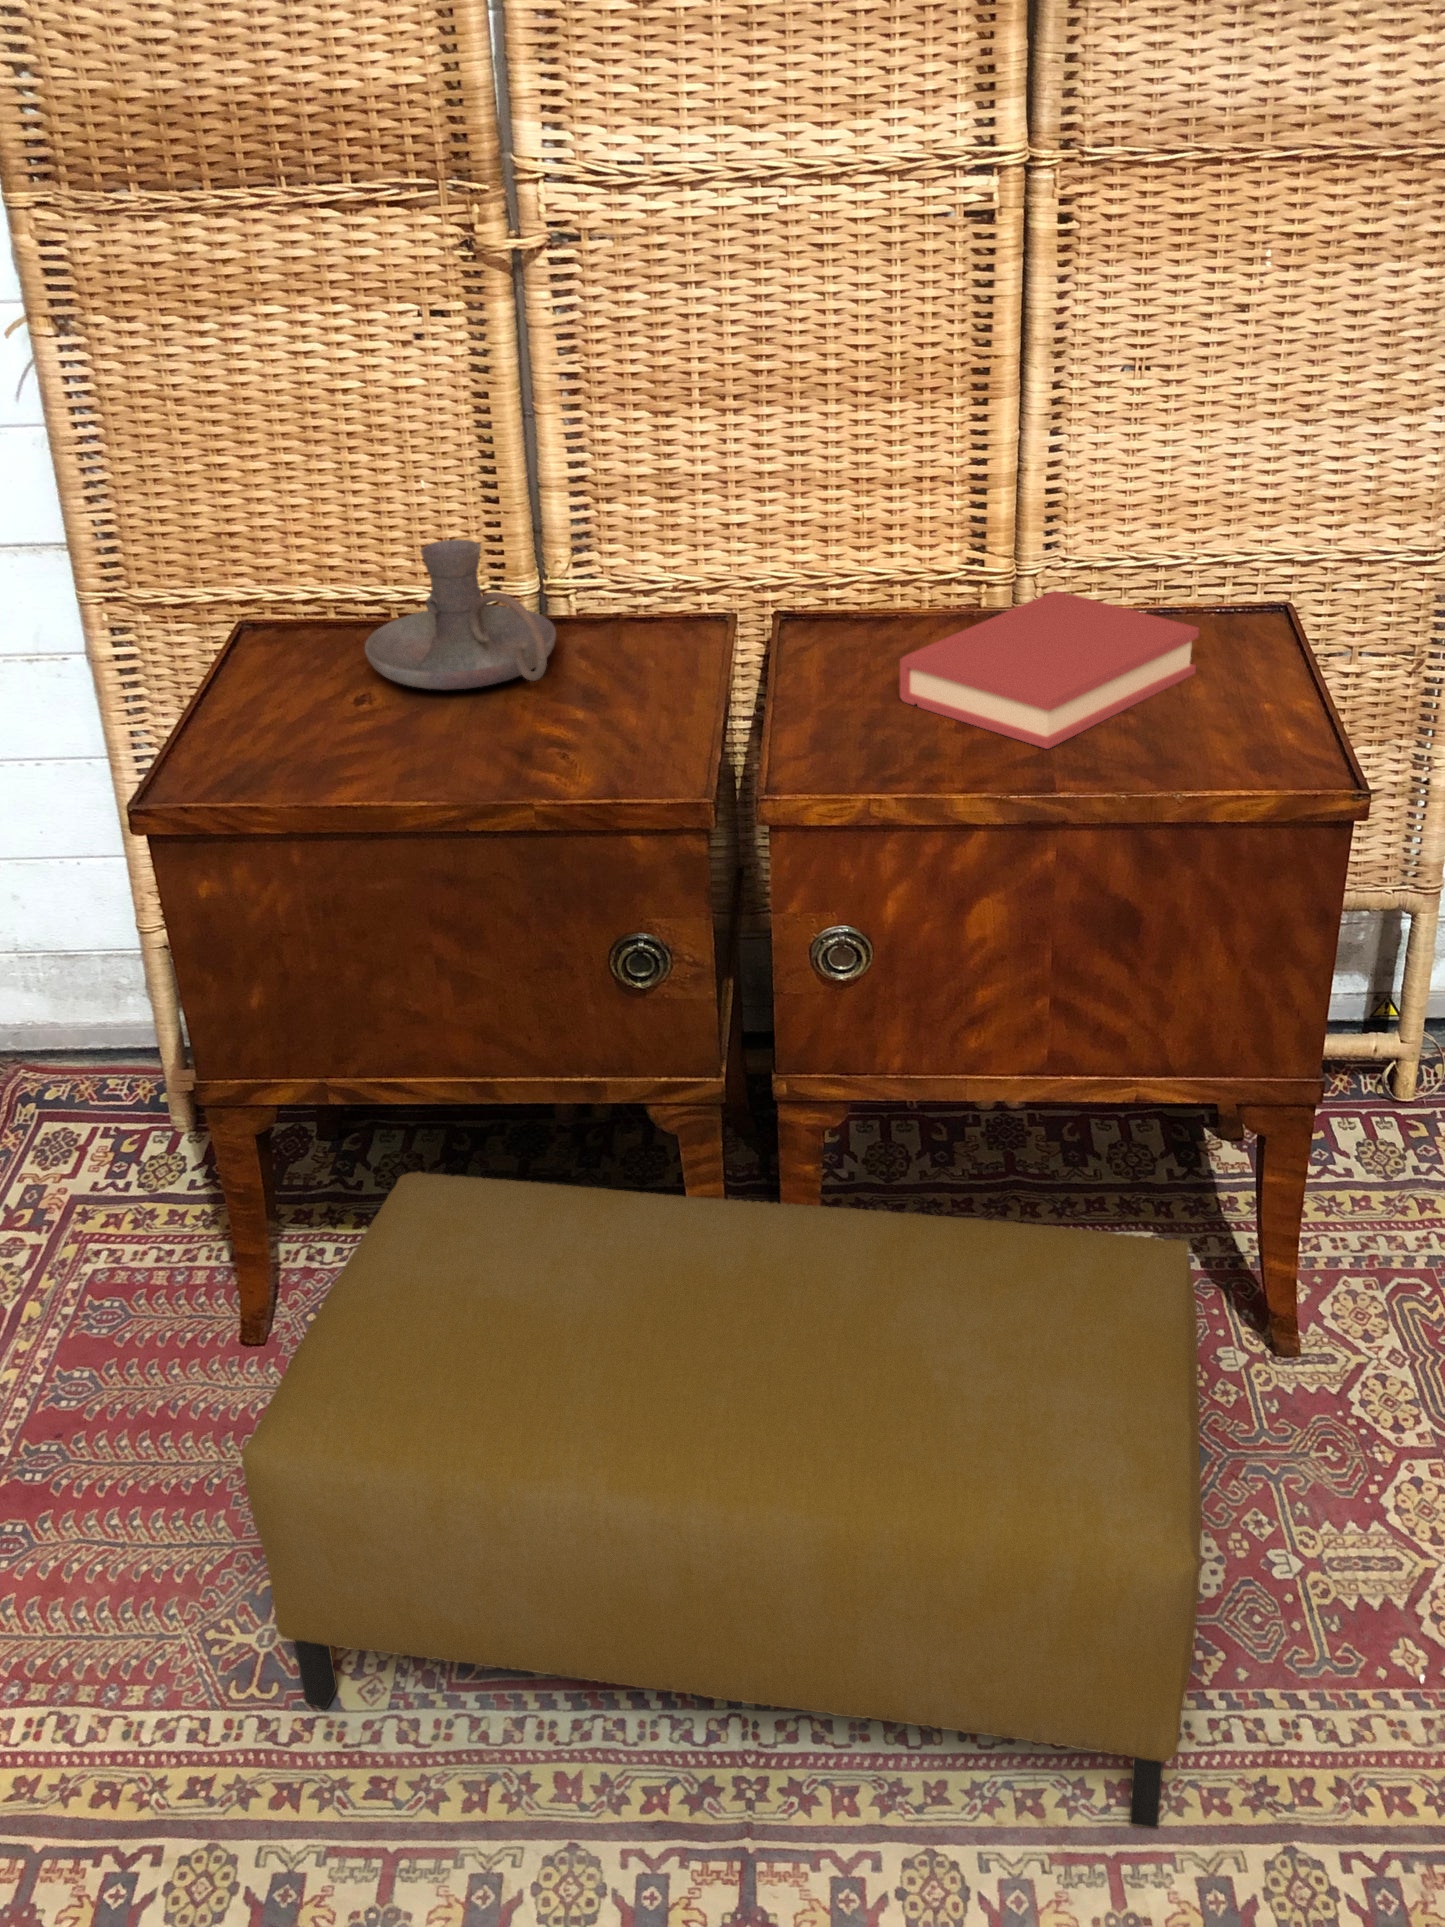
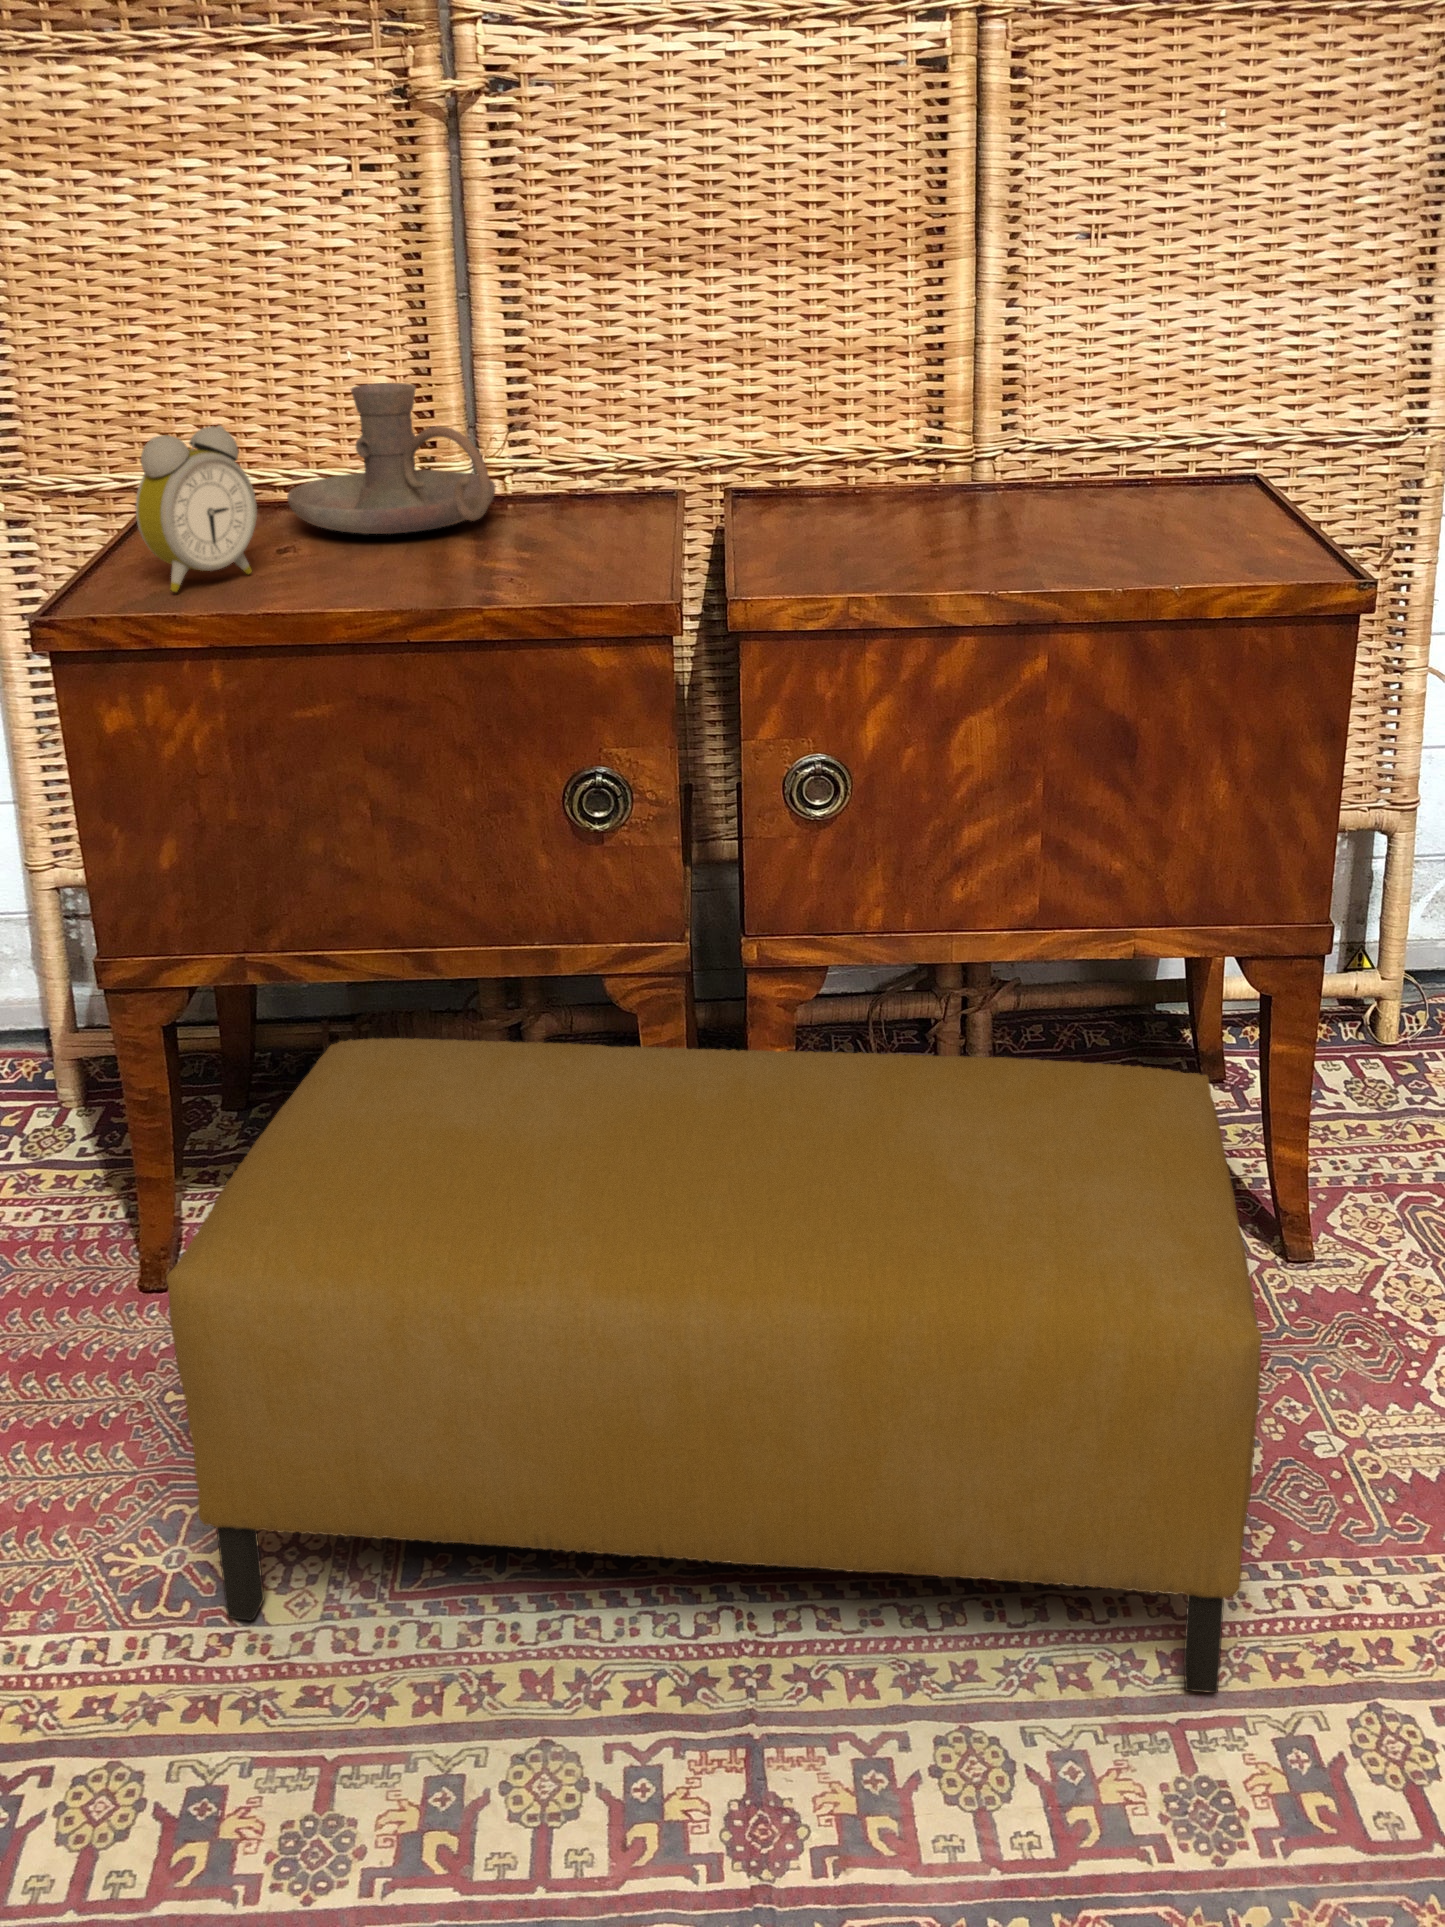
hardback book: present [900,591,1199,749] -> none [870,448,1181,565]
alarm clock: none [219,616,330,772] -> present [135,426,257,592]

